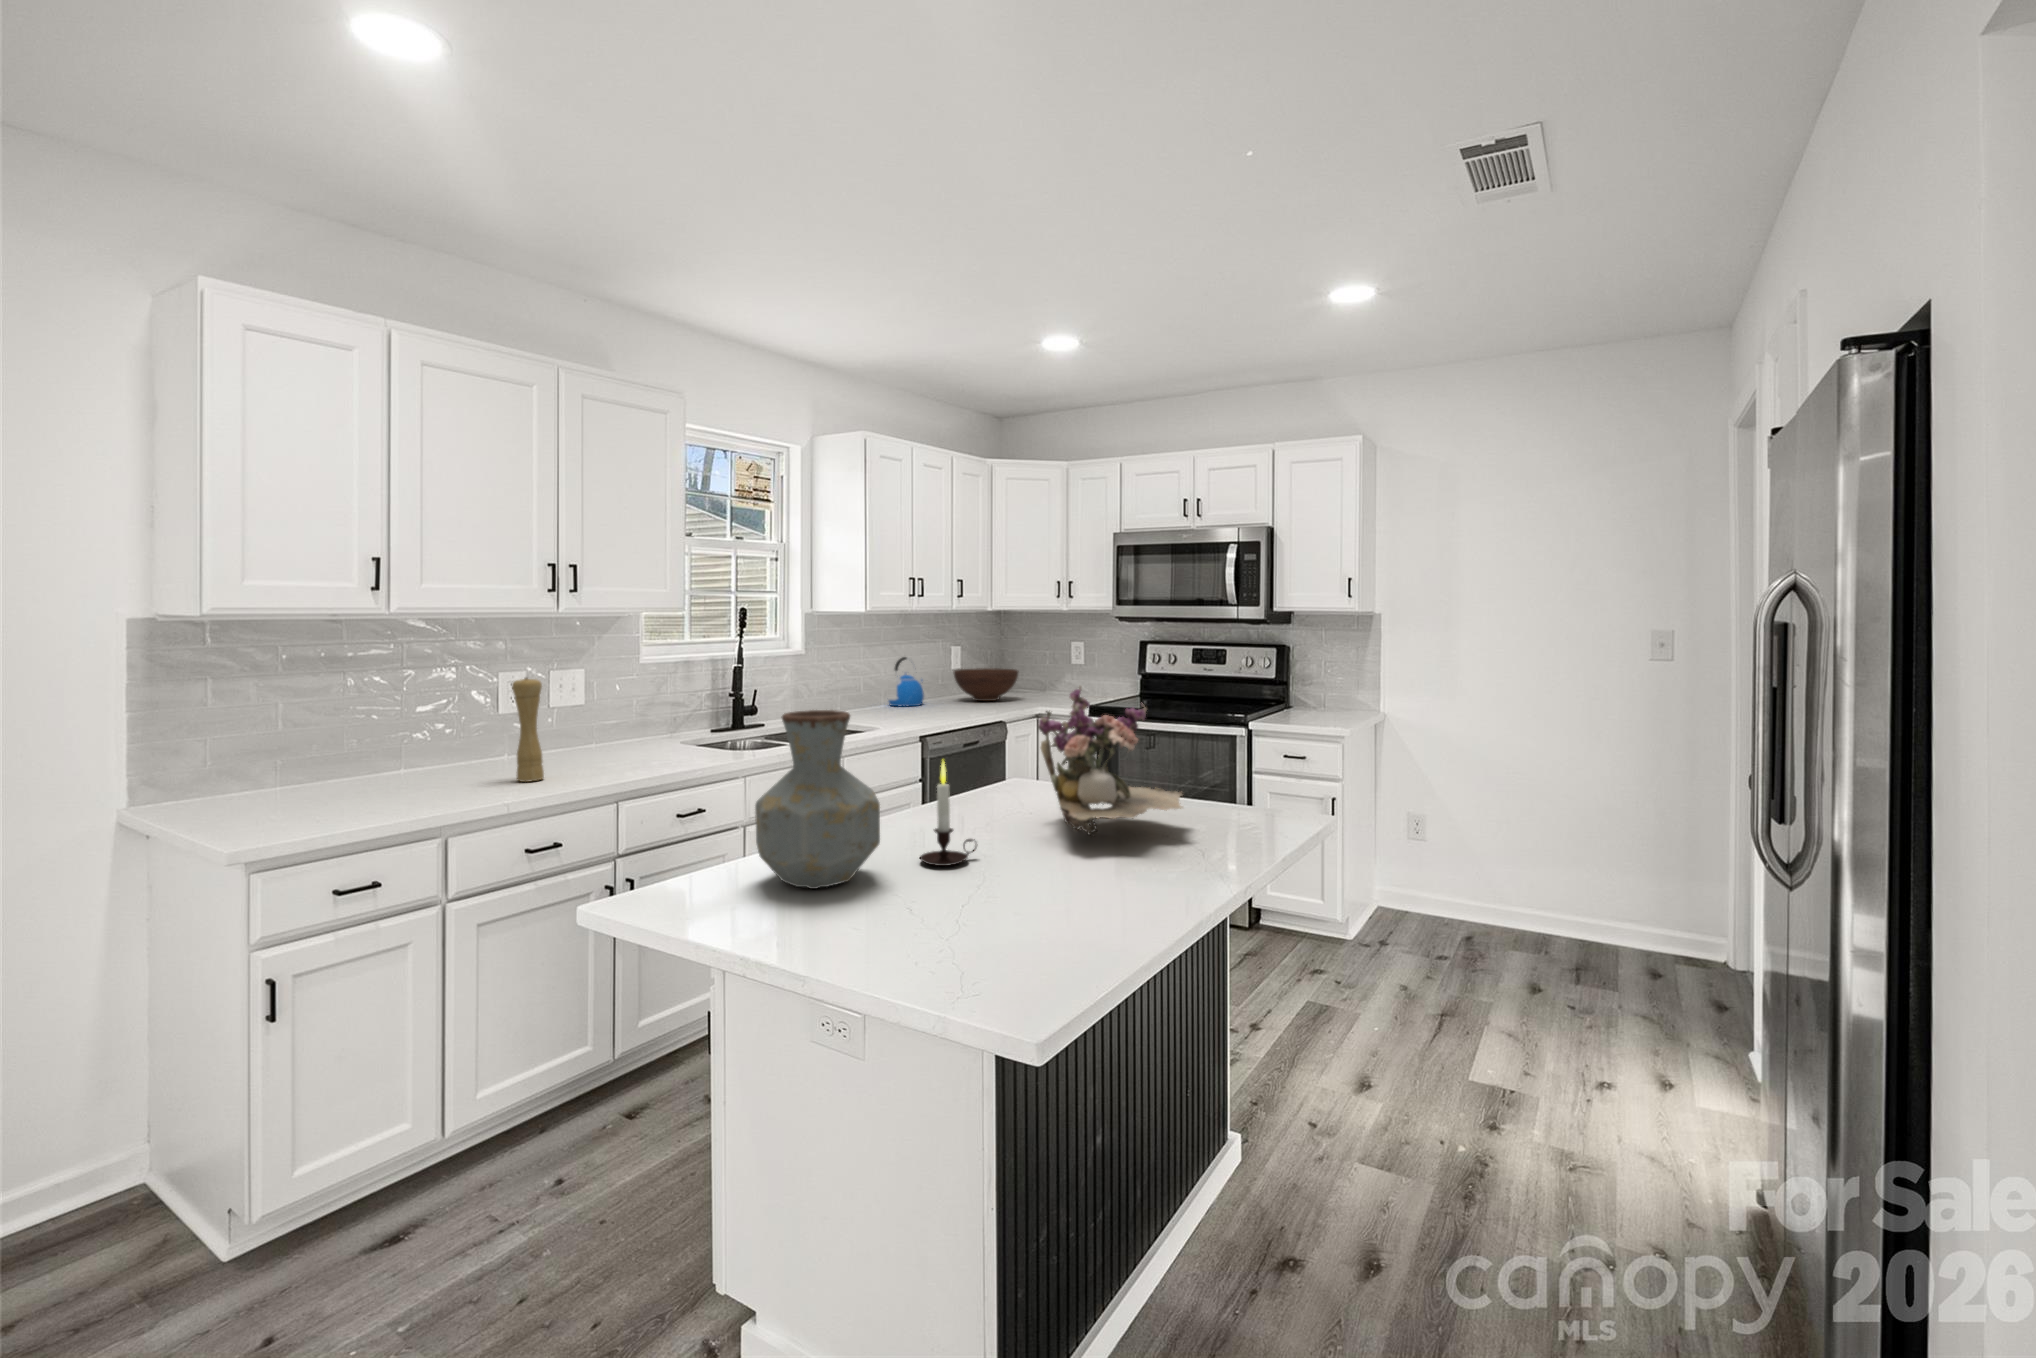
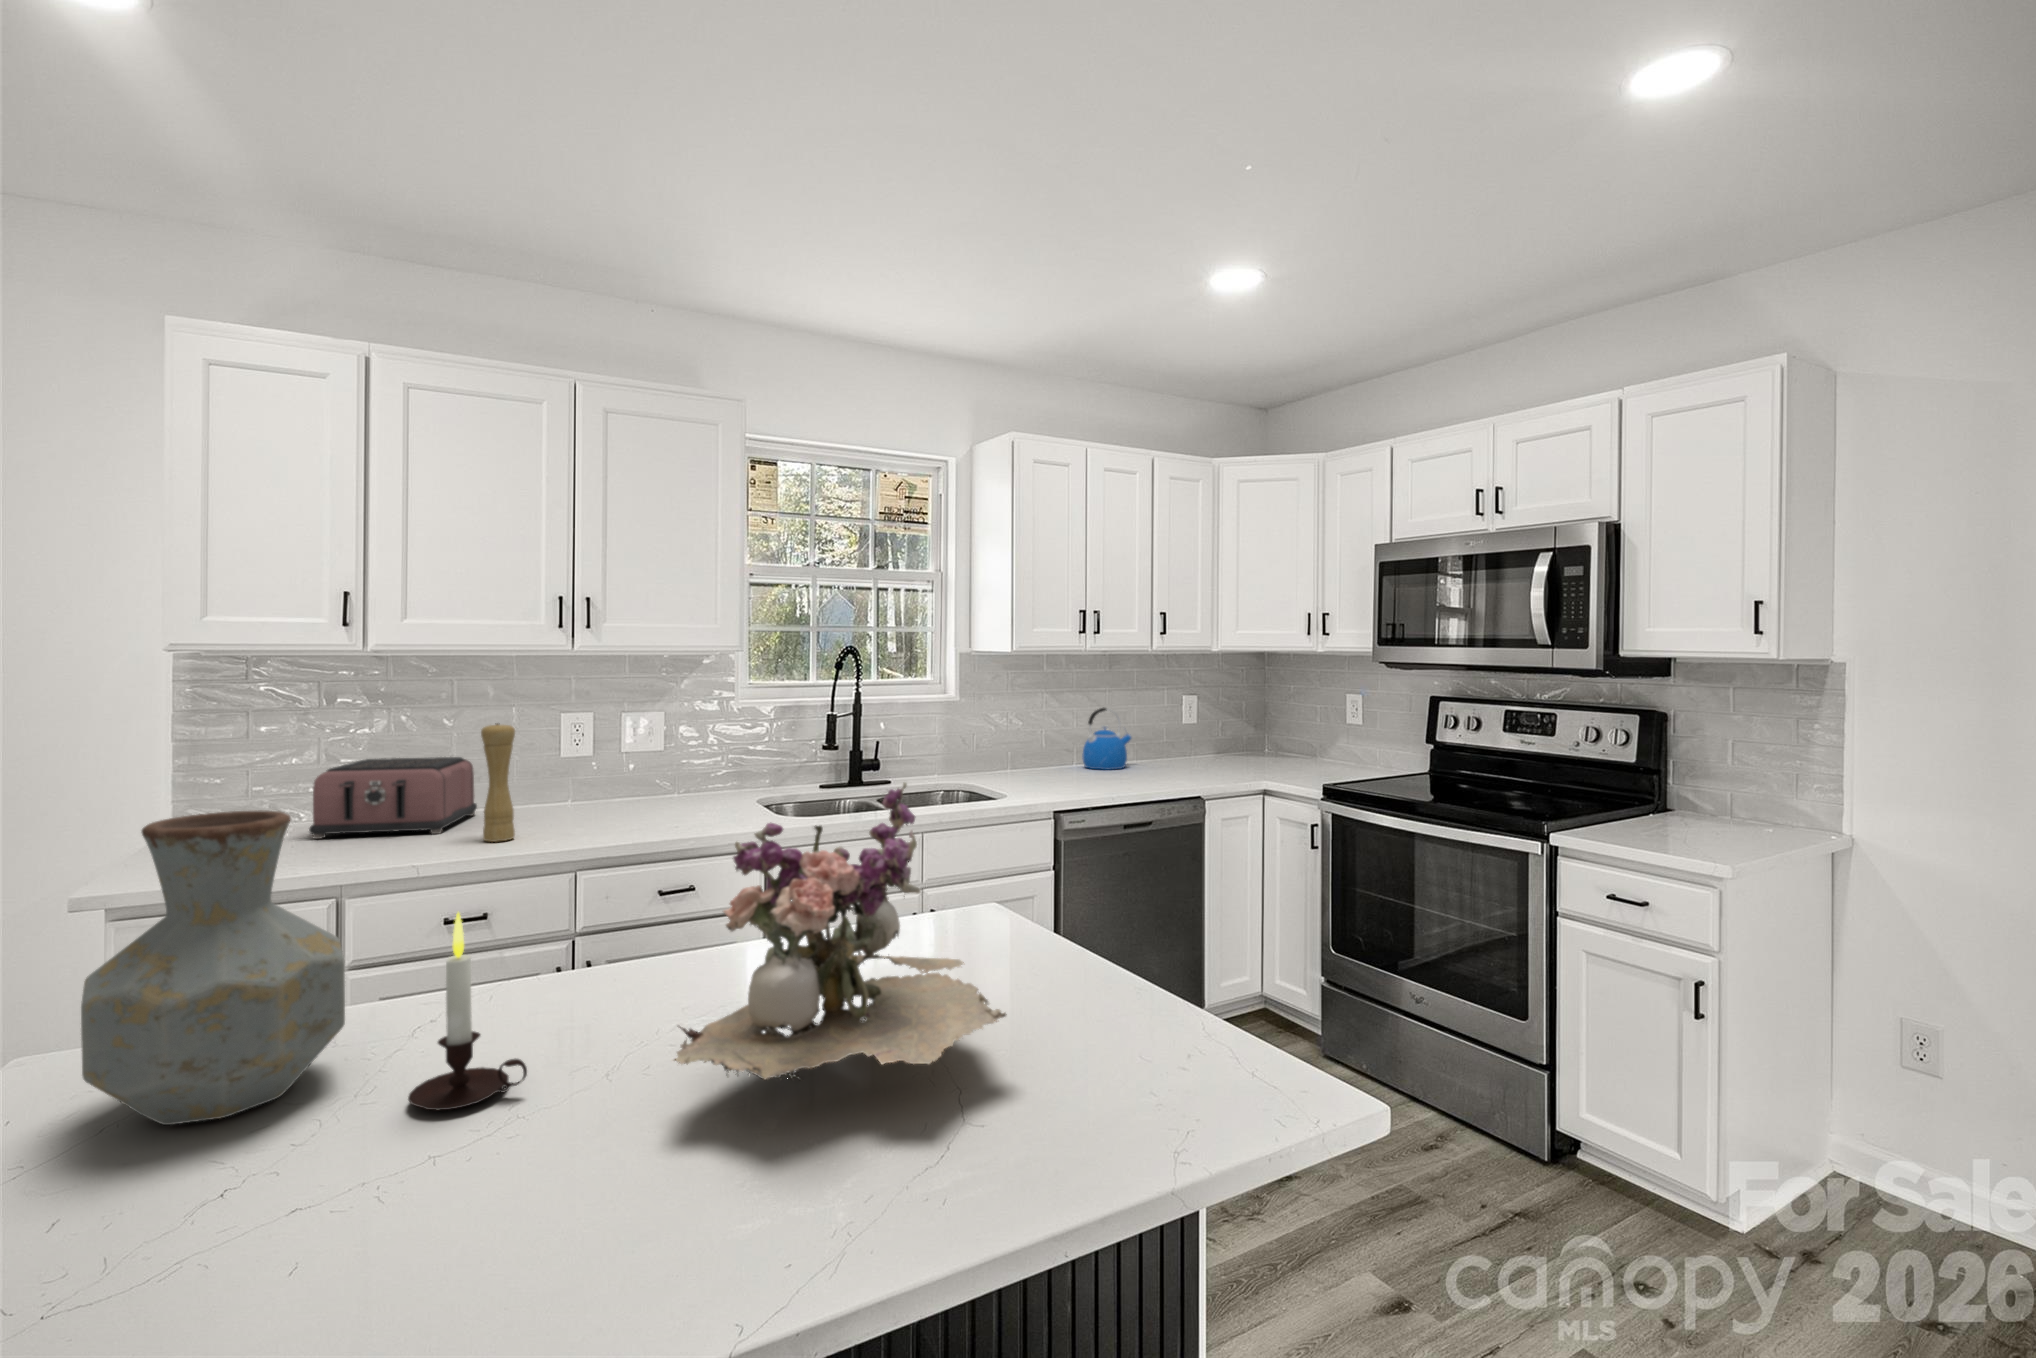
fruit bowl: present [954,668,1019,701] -> none [1171,725,1257,768]
toaster: none [310,715,451,795] -> present [309,757,477,839]

